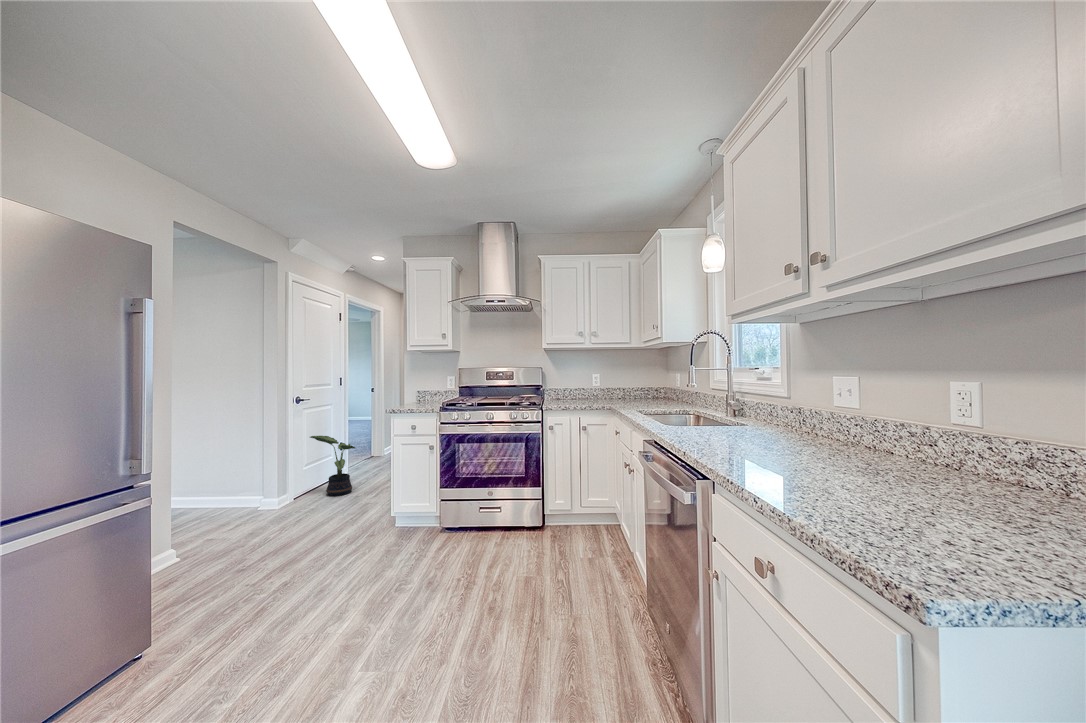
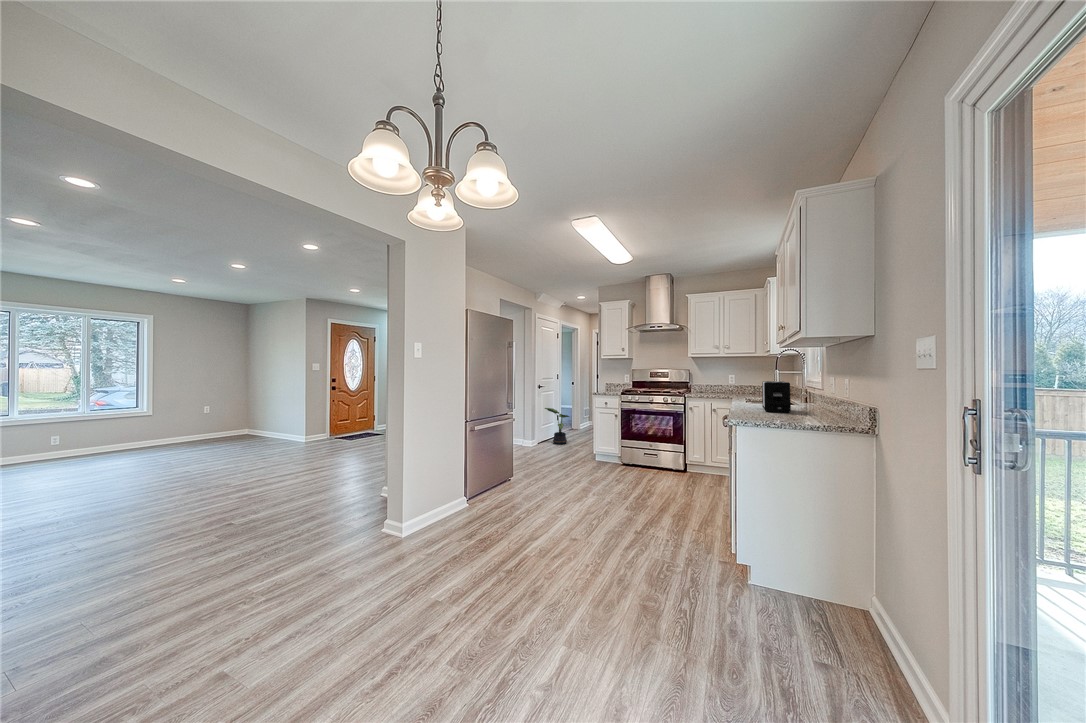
toaster: none [734,383,840,458] -> present [762,381,791,413]

